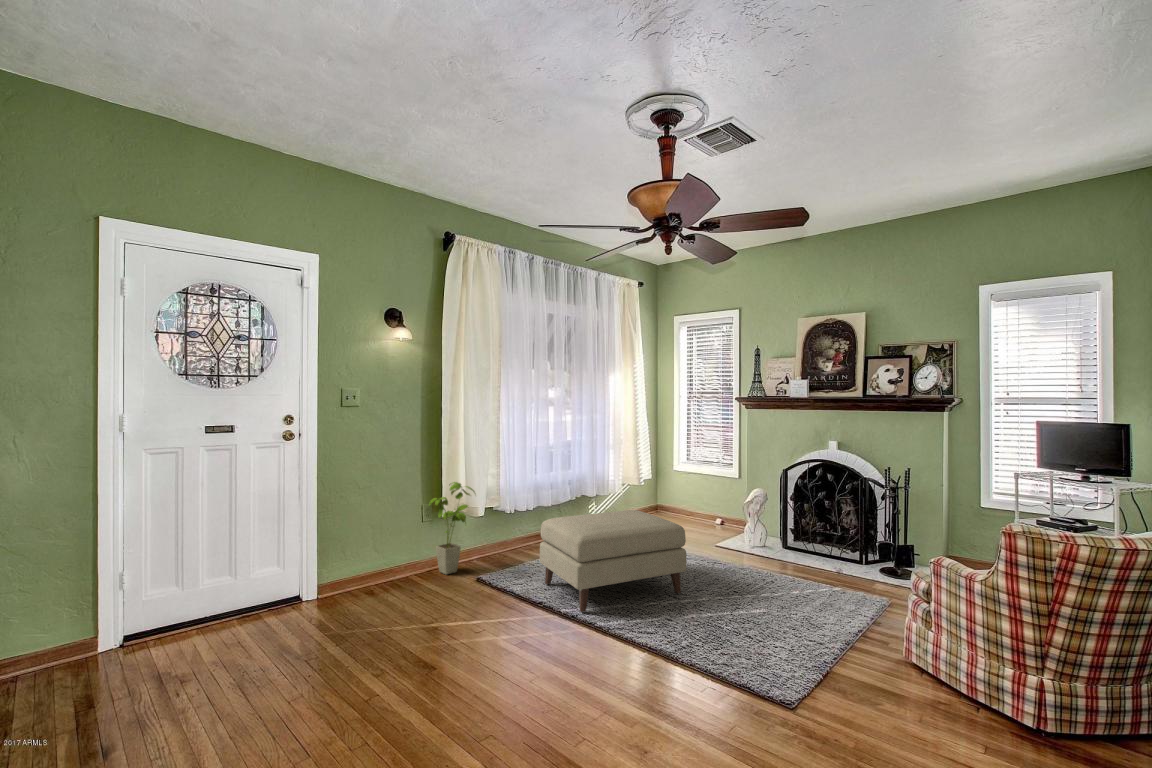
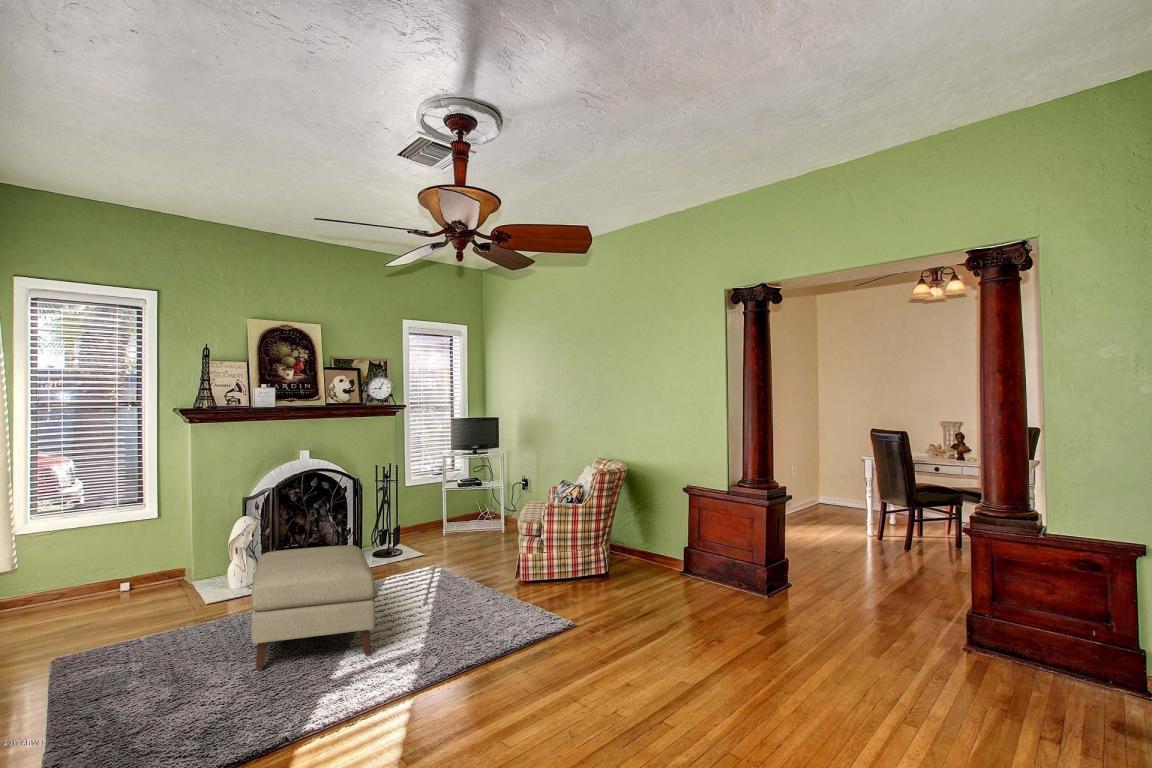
house plant: present [429,482,475,574] -> none [61,571,153,744]

